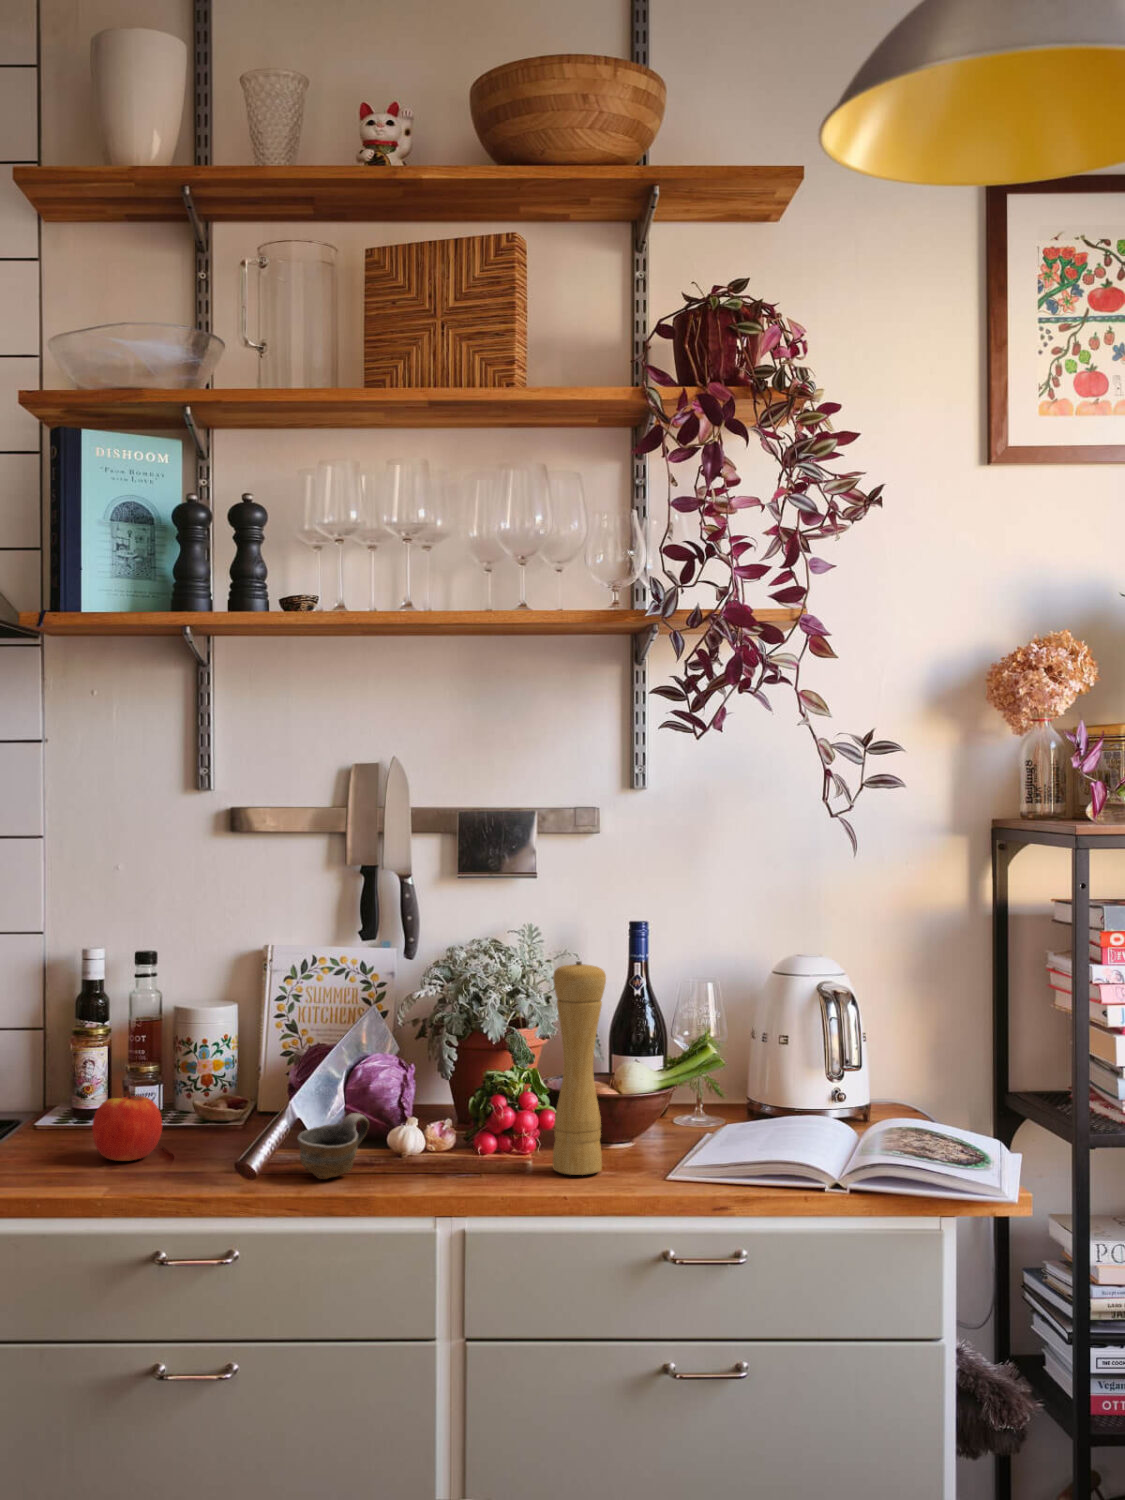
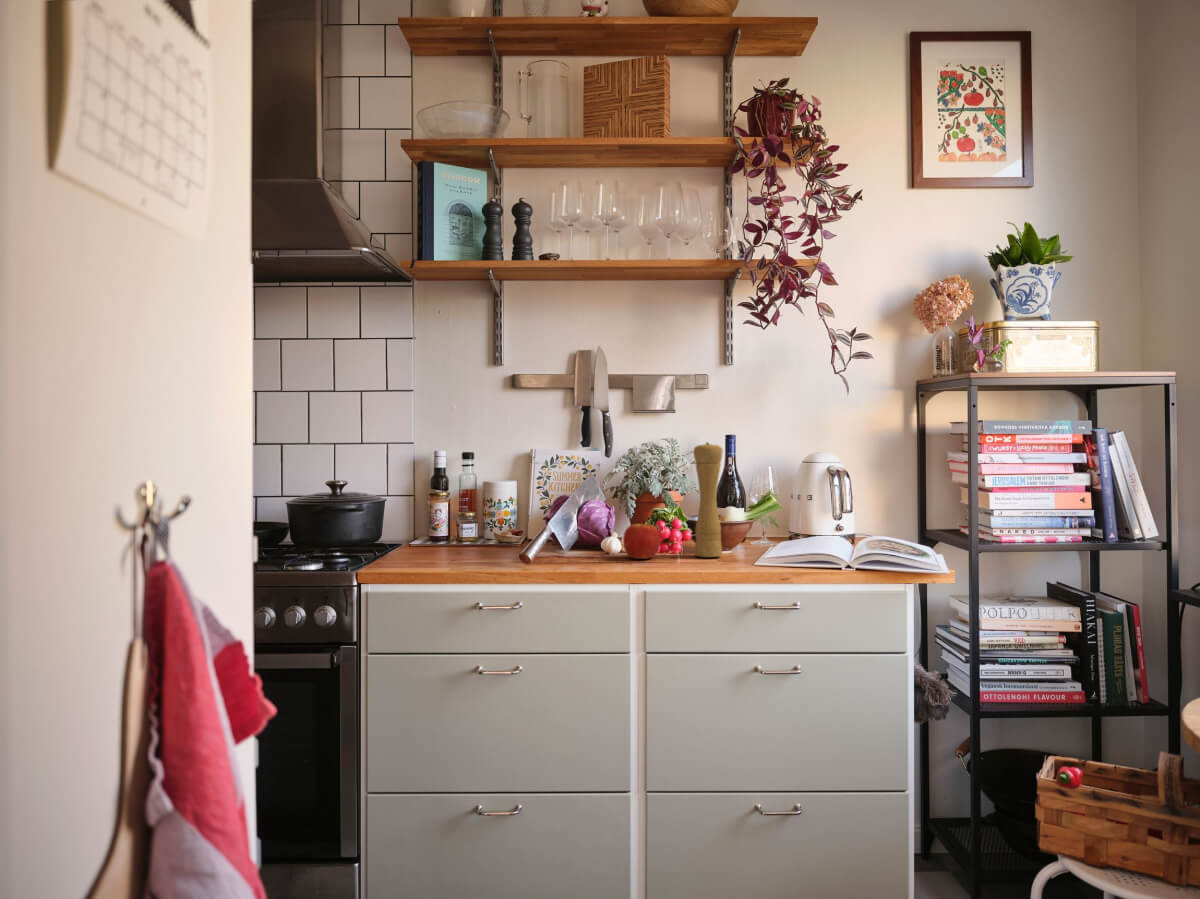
apple: present [92,1091,162,1161] -> present [623,520,661,559]
cup: present [297,1113,369,1179] -> none [558,525,596,559]

